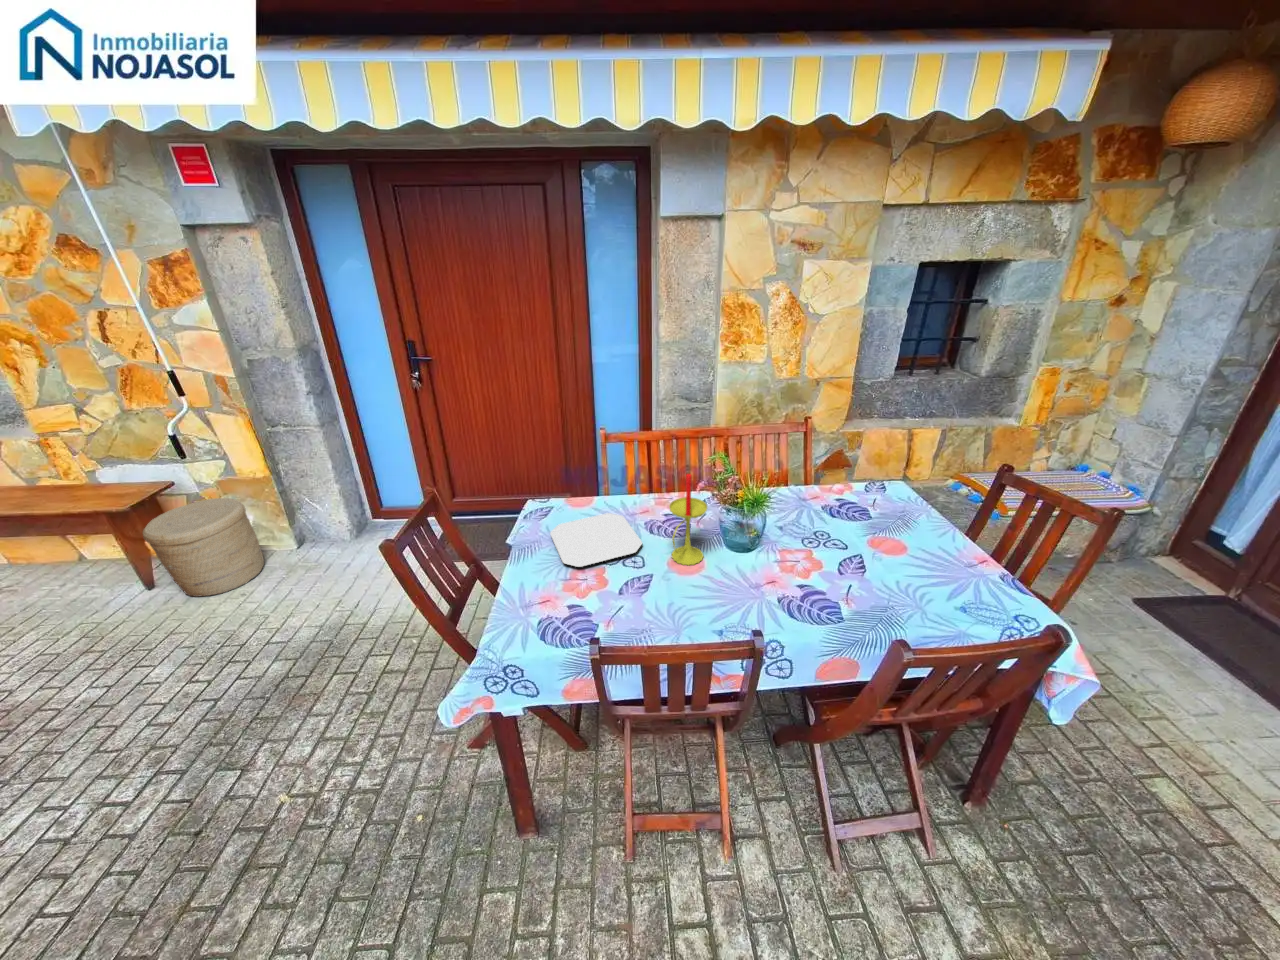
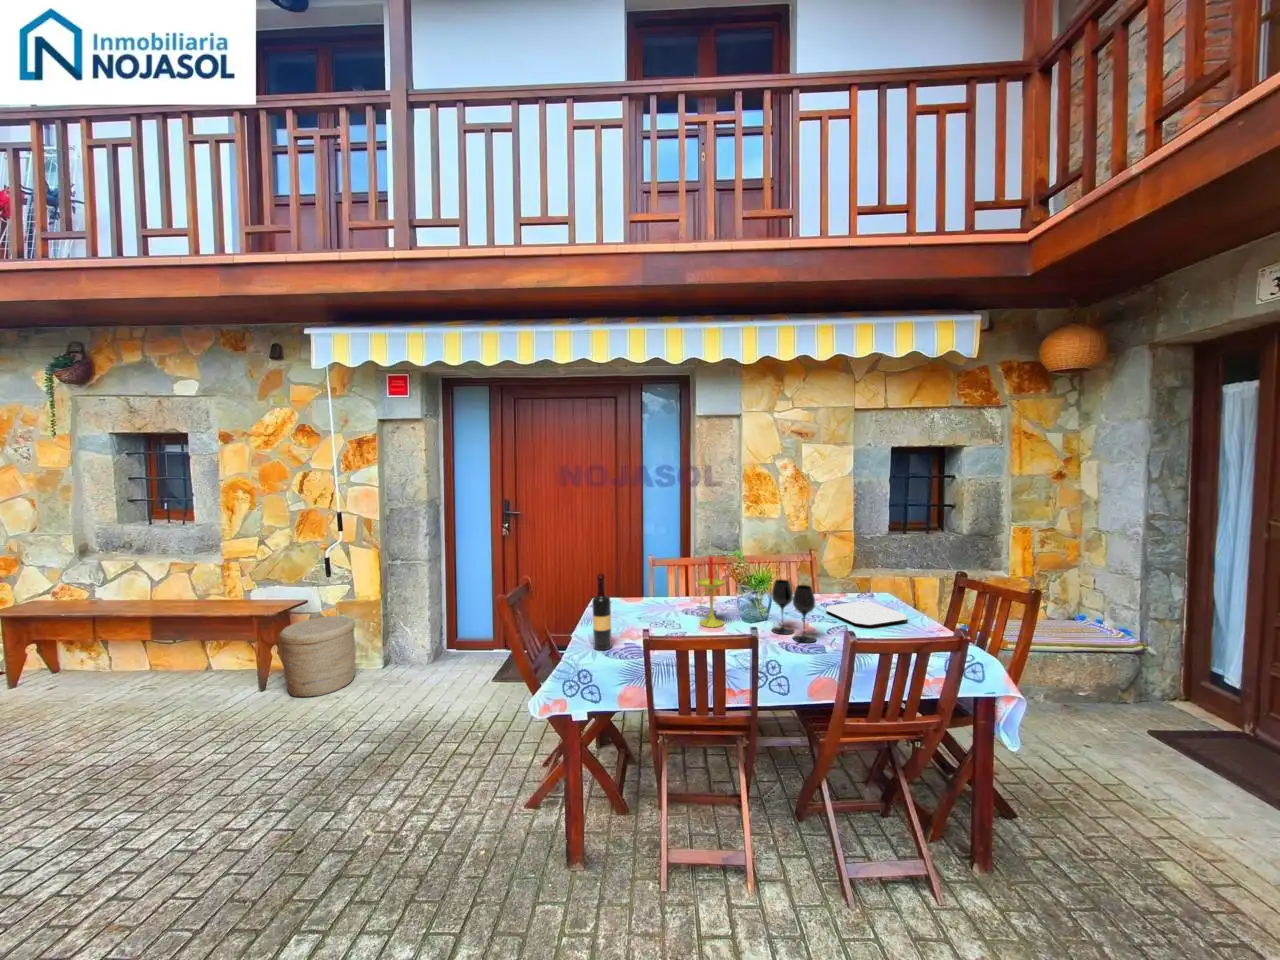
wine glass: none [767,507,836,598] -> present [772,579,816,643]
plate: present [550,513,642,567] -> present [825,602,907,626]
wine bottle: none [516,530,551,628] -> present [592,574,612,650]

